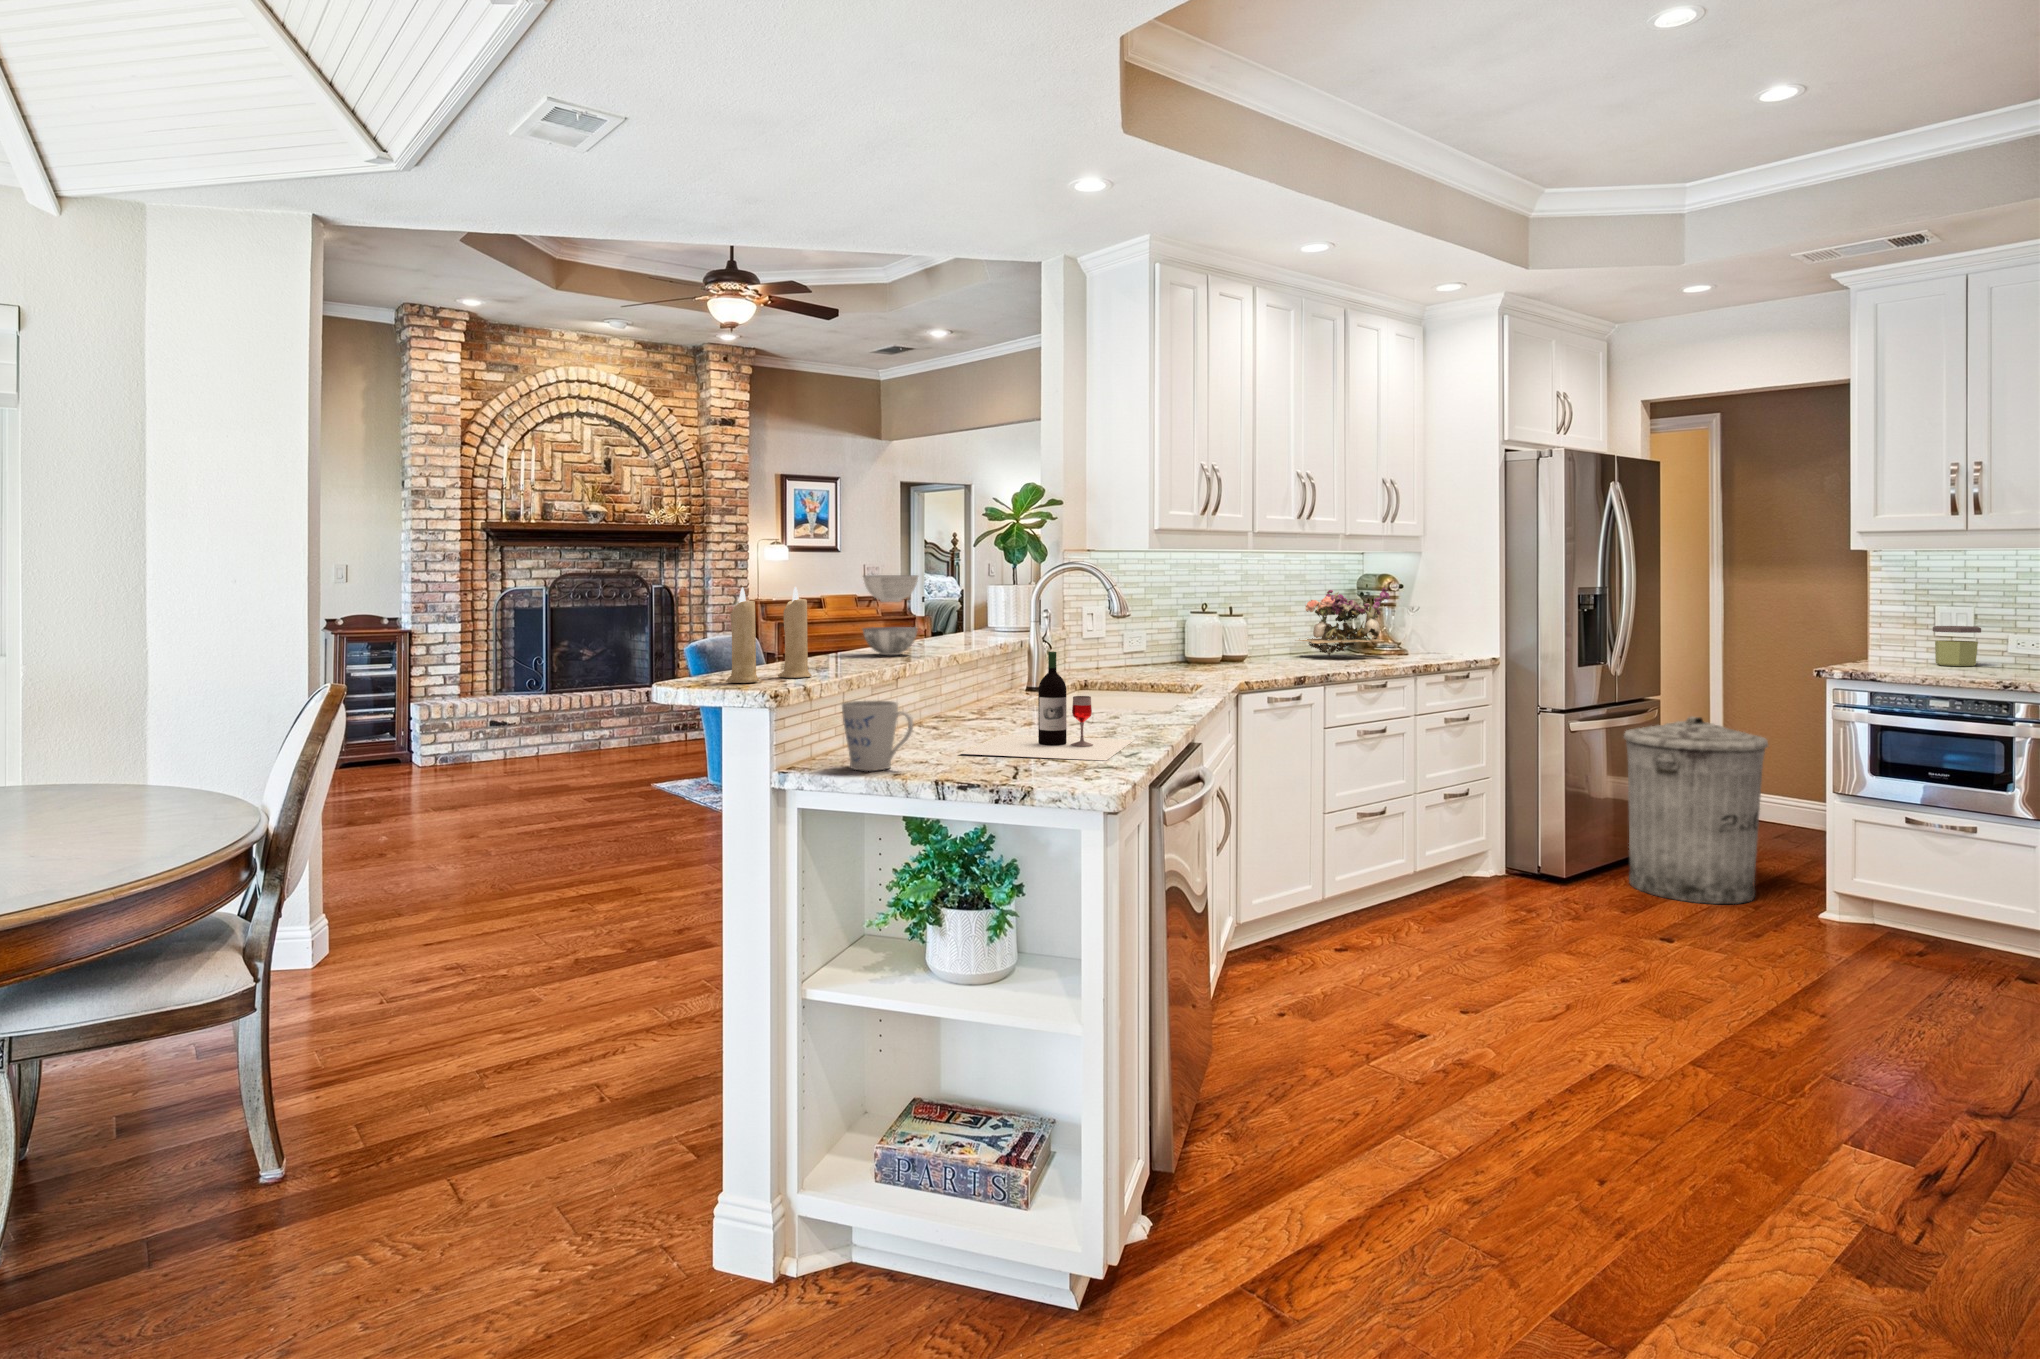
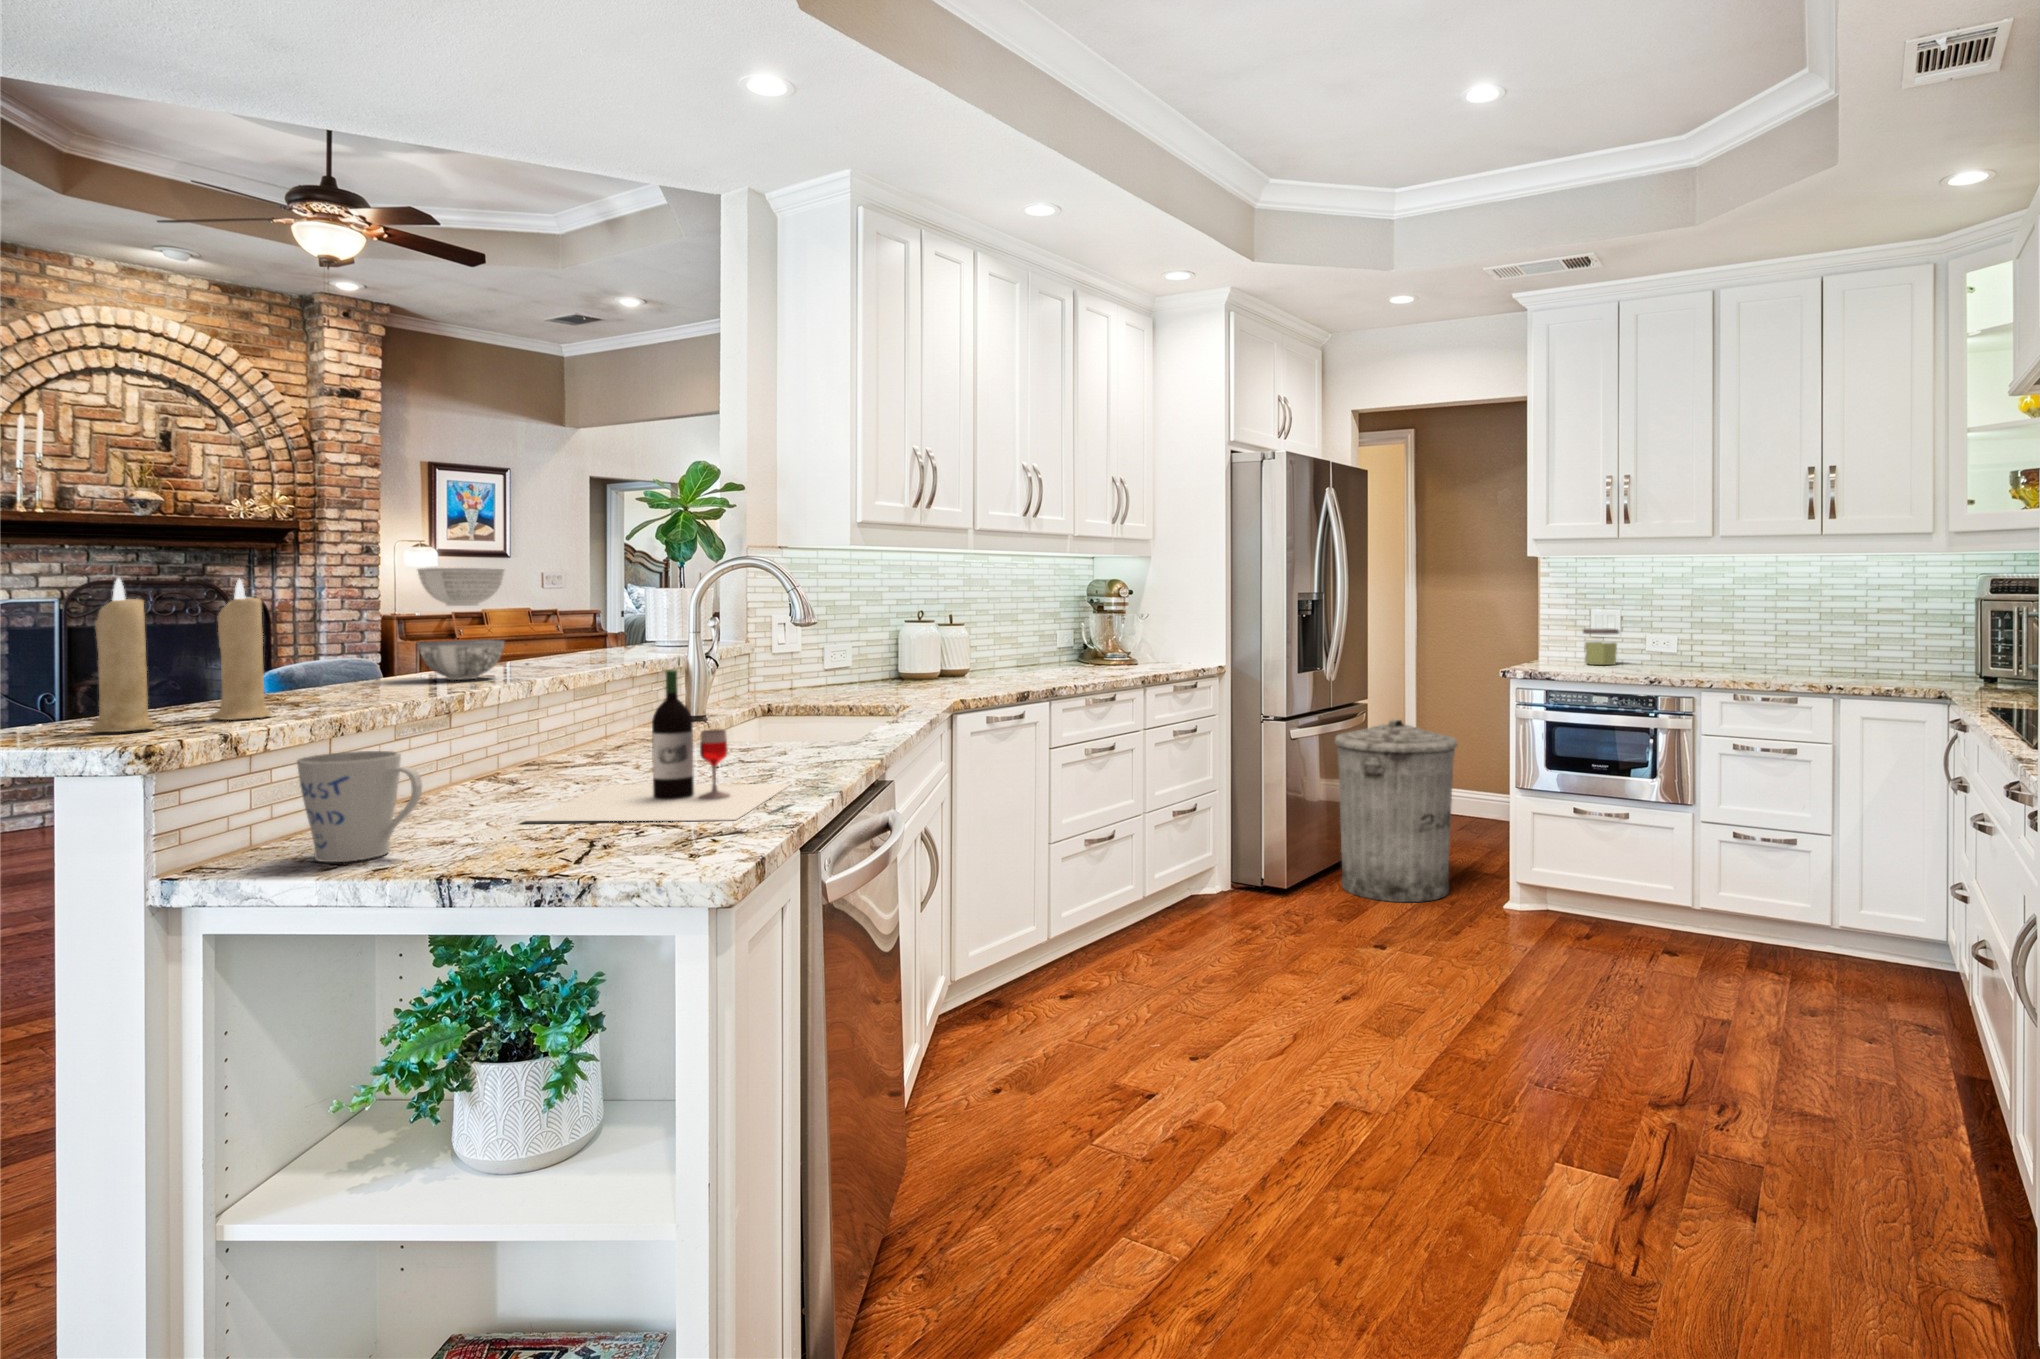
flower arrangement: present [1298,586,1390,656] -> none [1019,592,1115,668]

